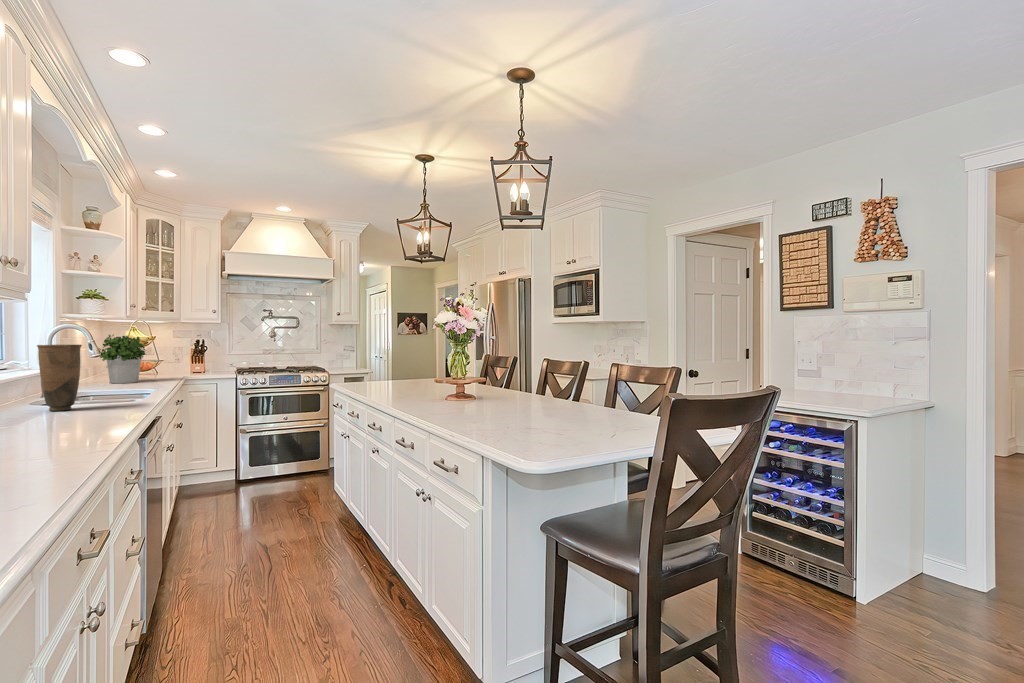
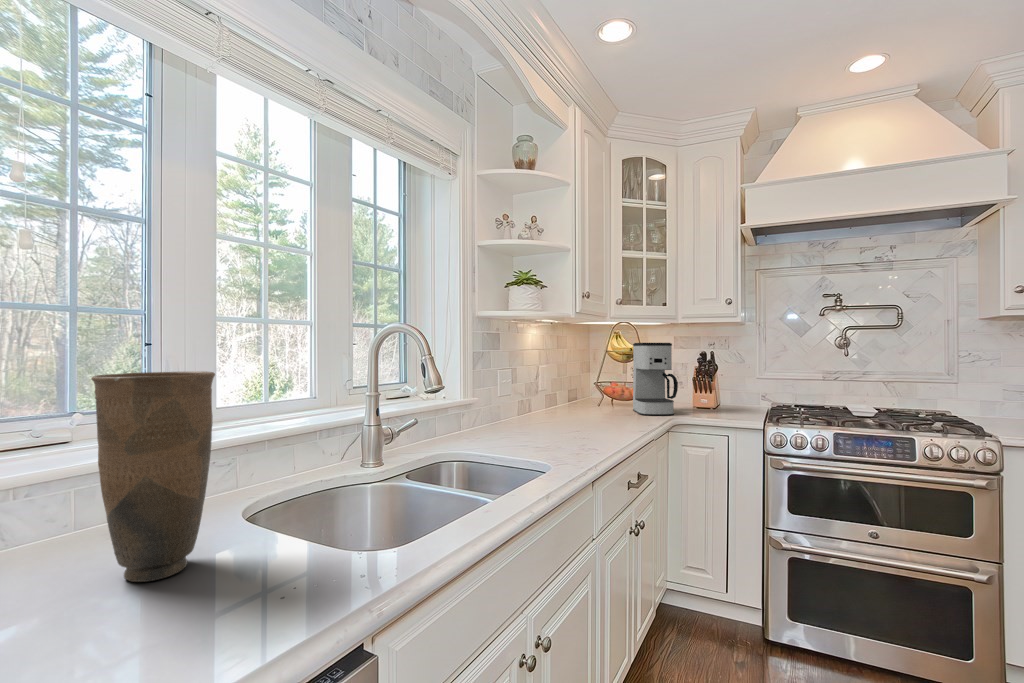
potted plant: present [99,334,146,383] -> none [533,343,598,428]
coffee maker: none [153,335,185,377] -> present [633,343,678,415]

